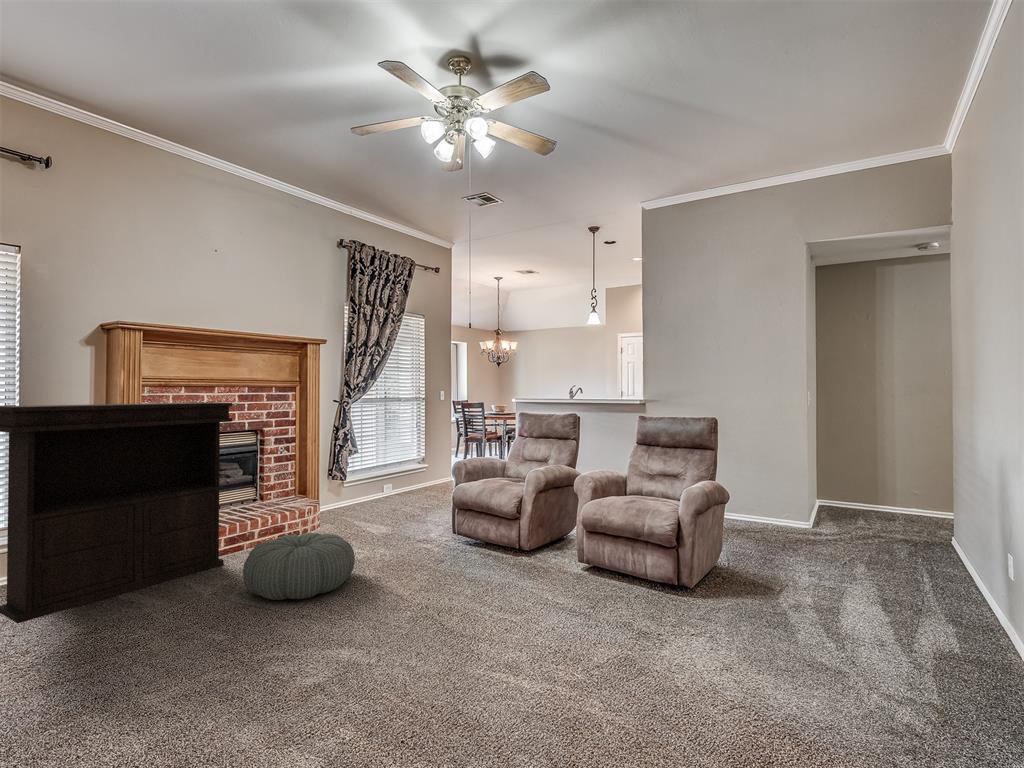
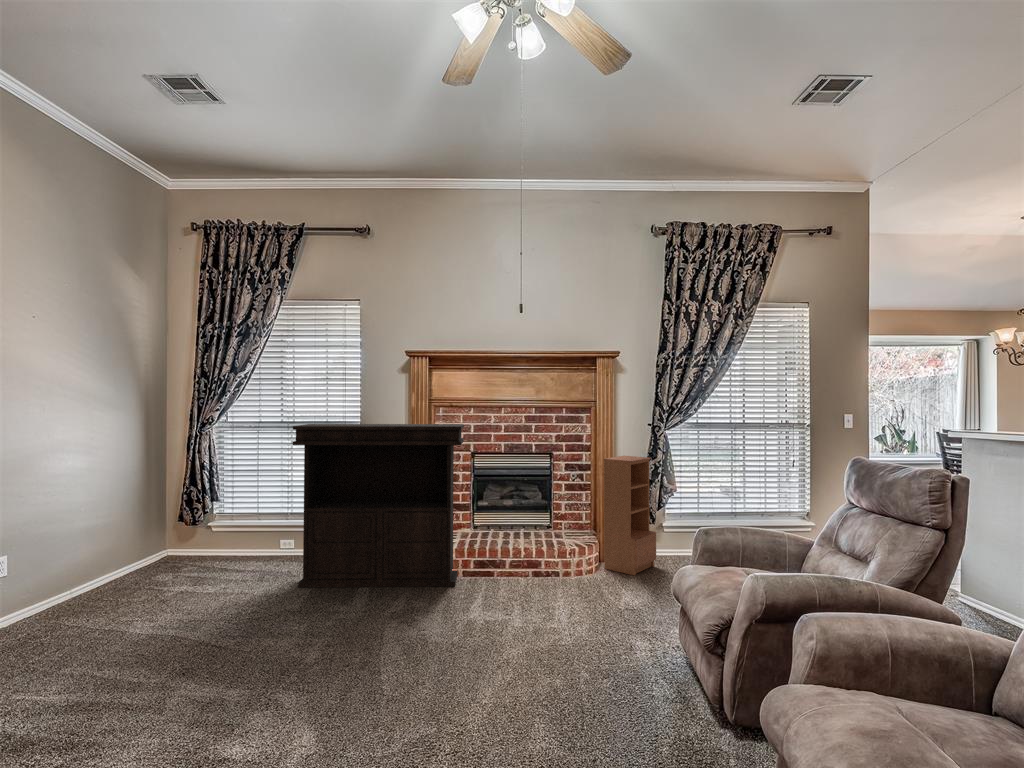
bookcase: none [320,427,353,523] -> present [604,456,656,575]
pouf: present [243,533,355,600] -> none [386,574,502,653]

